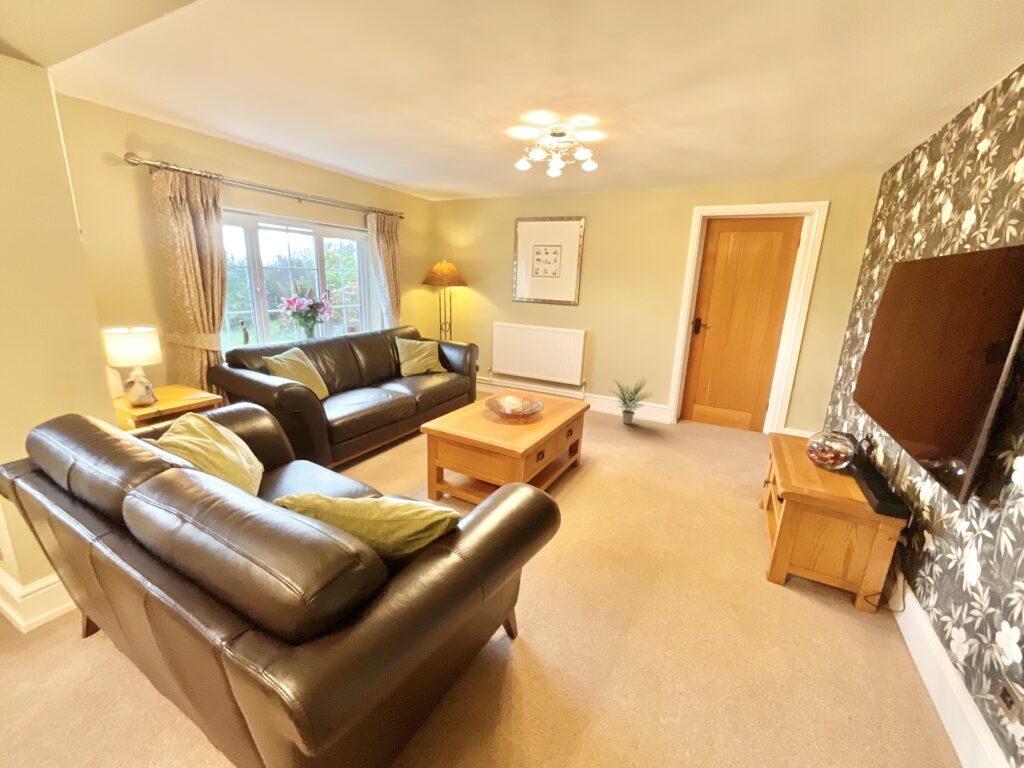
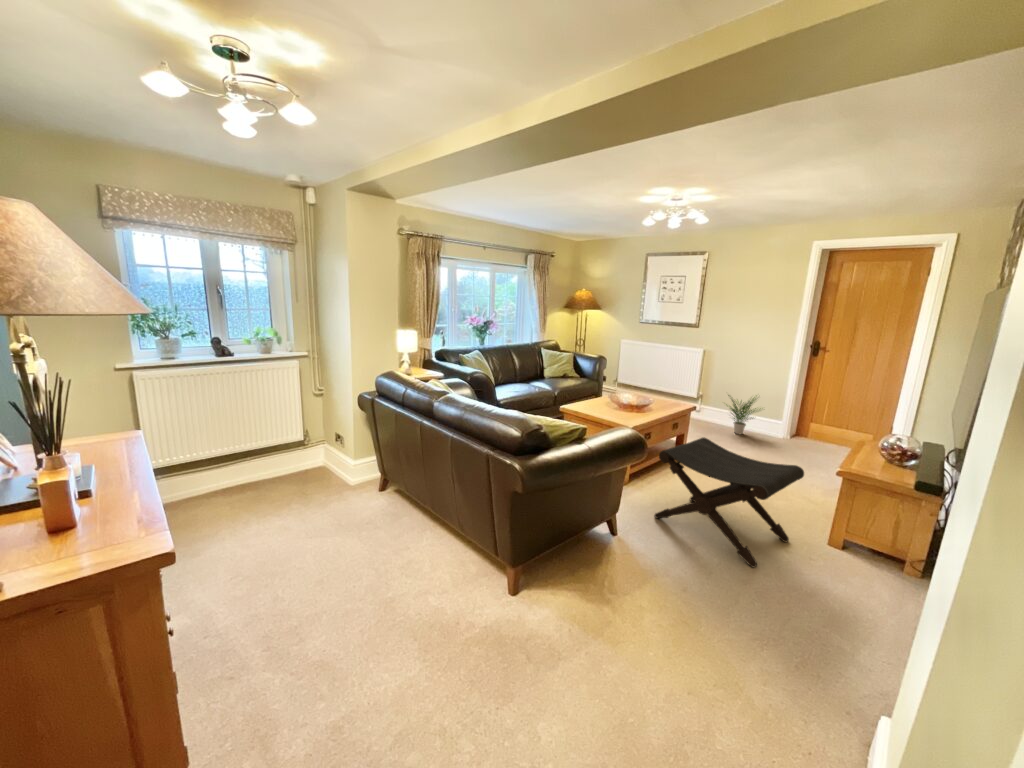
footstool: none [566,457,746,649] -> present [655,437,804,567]

